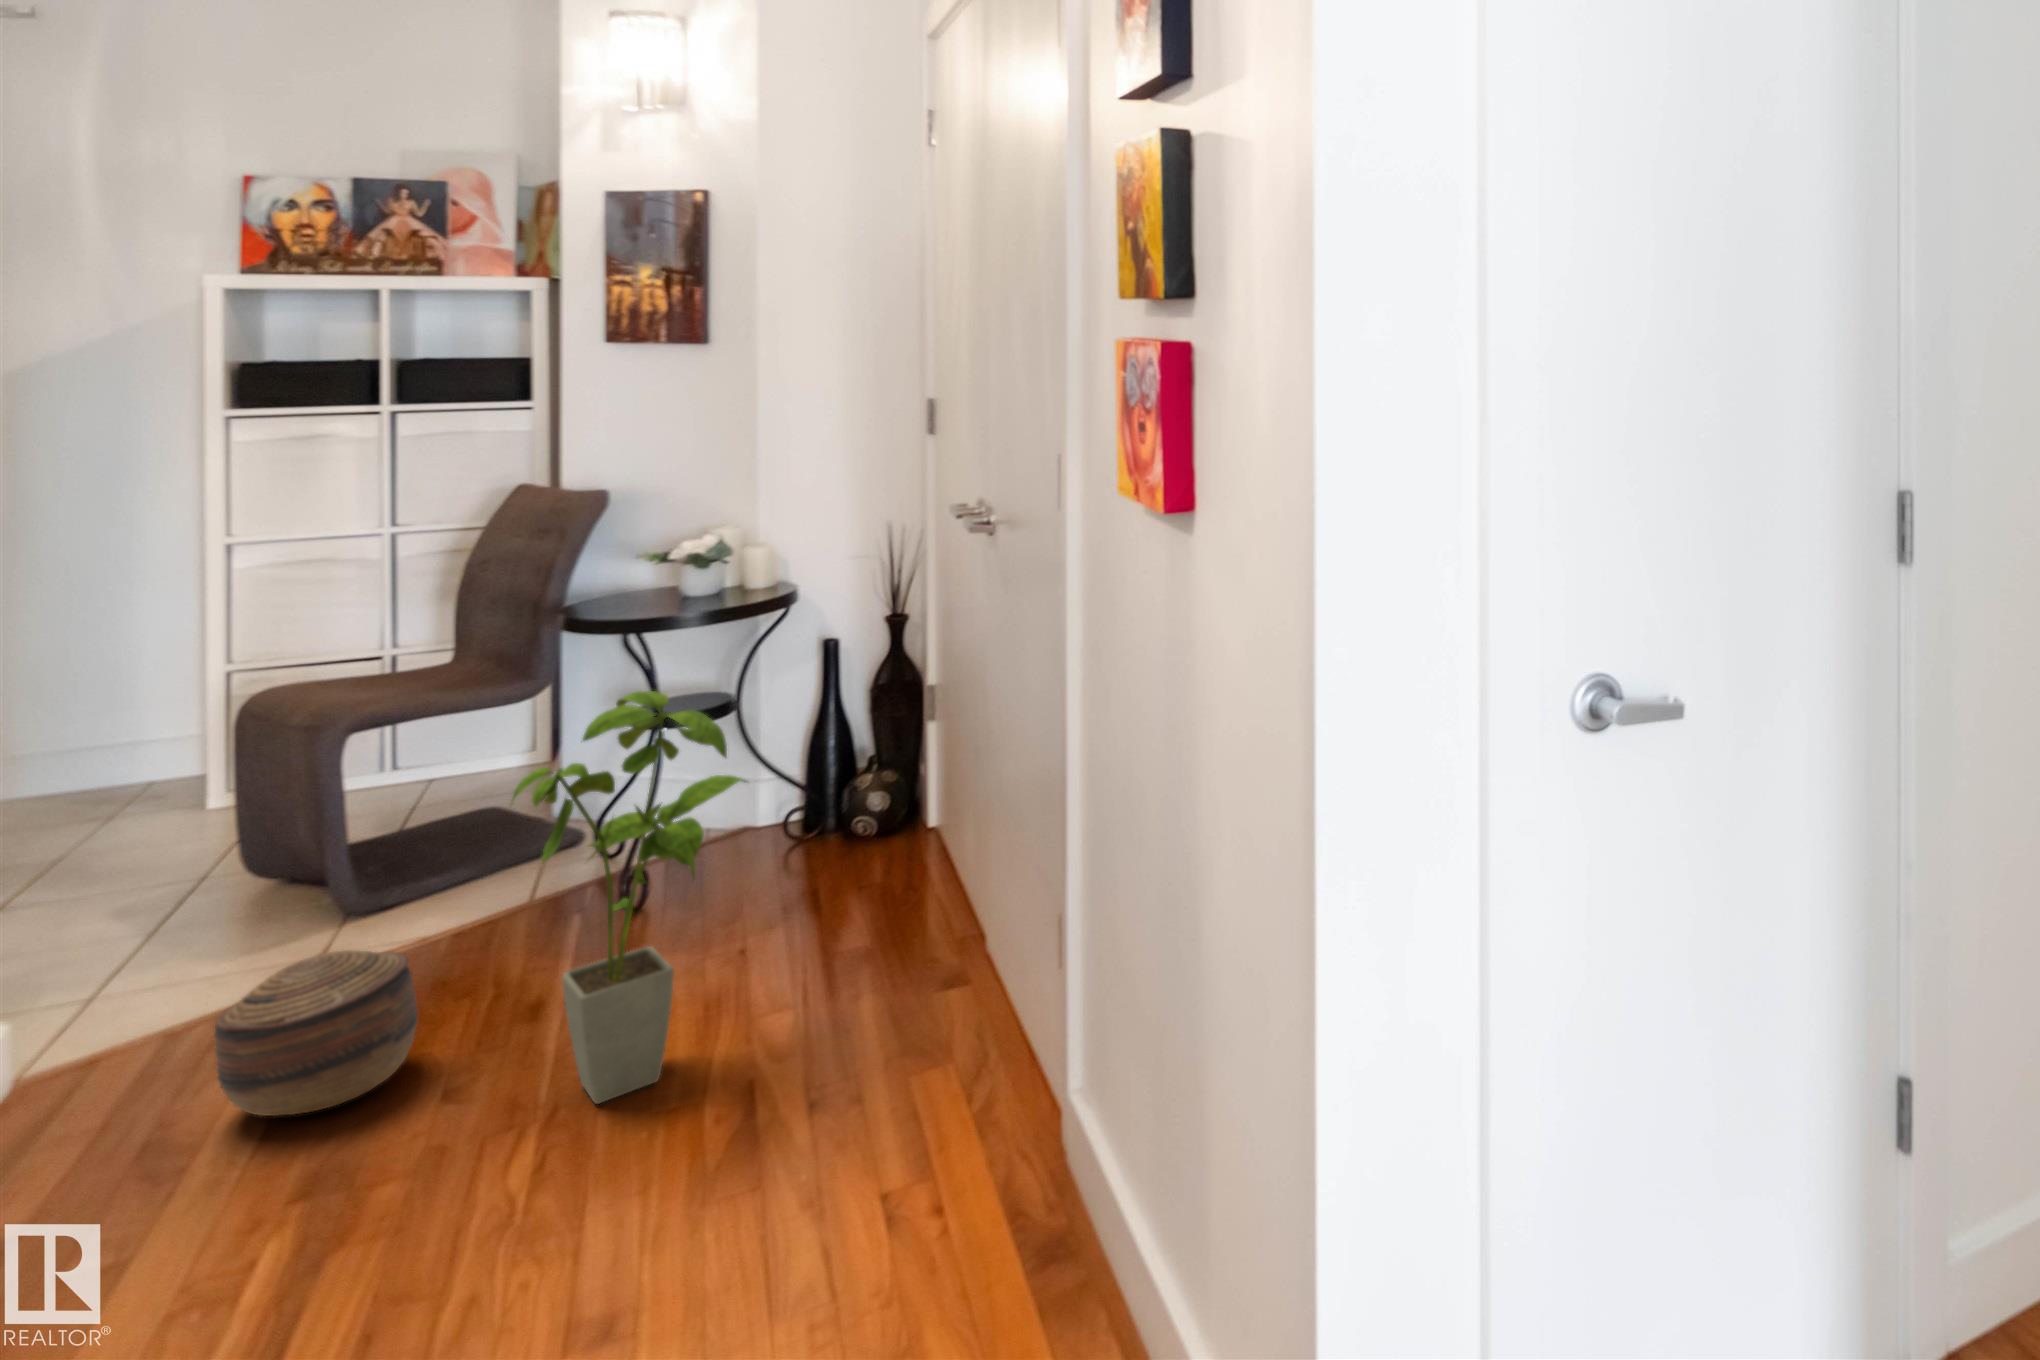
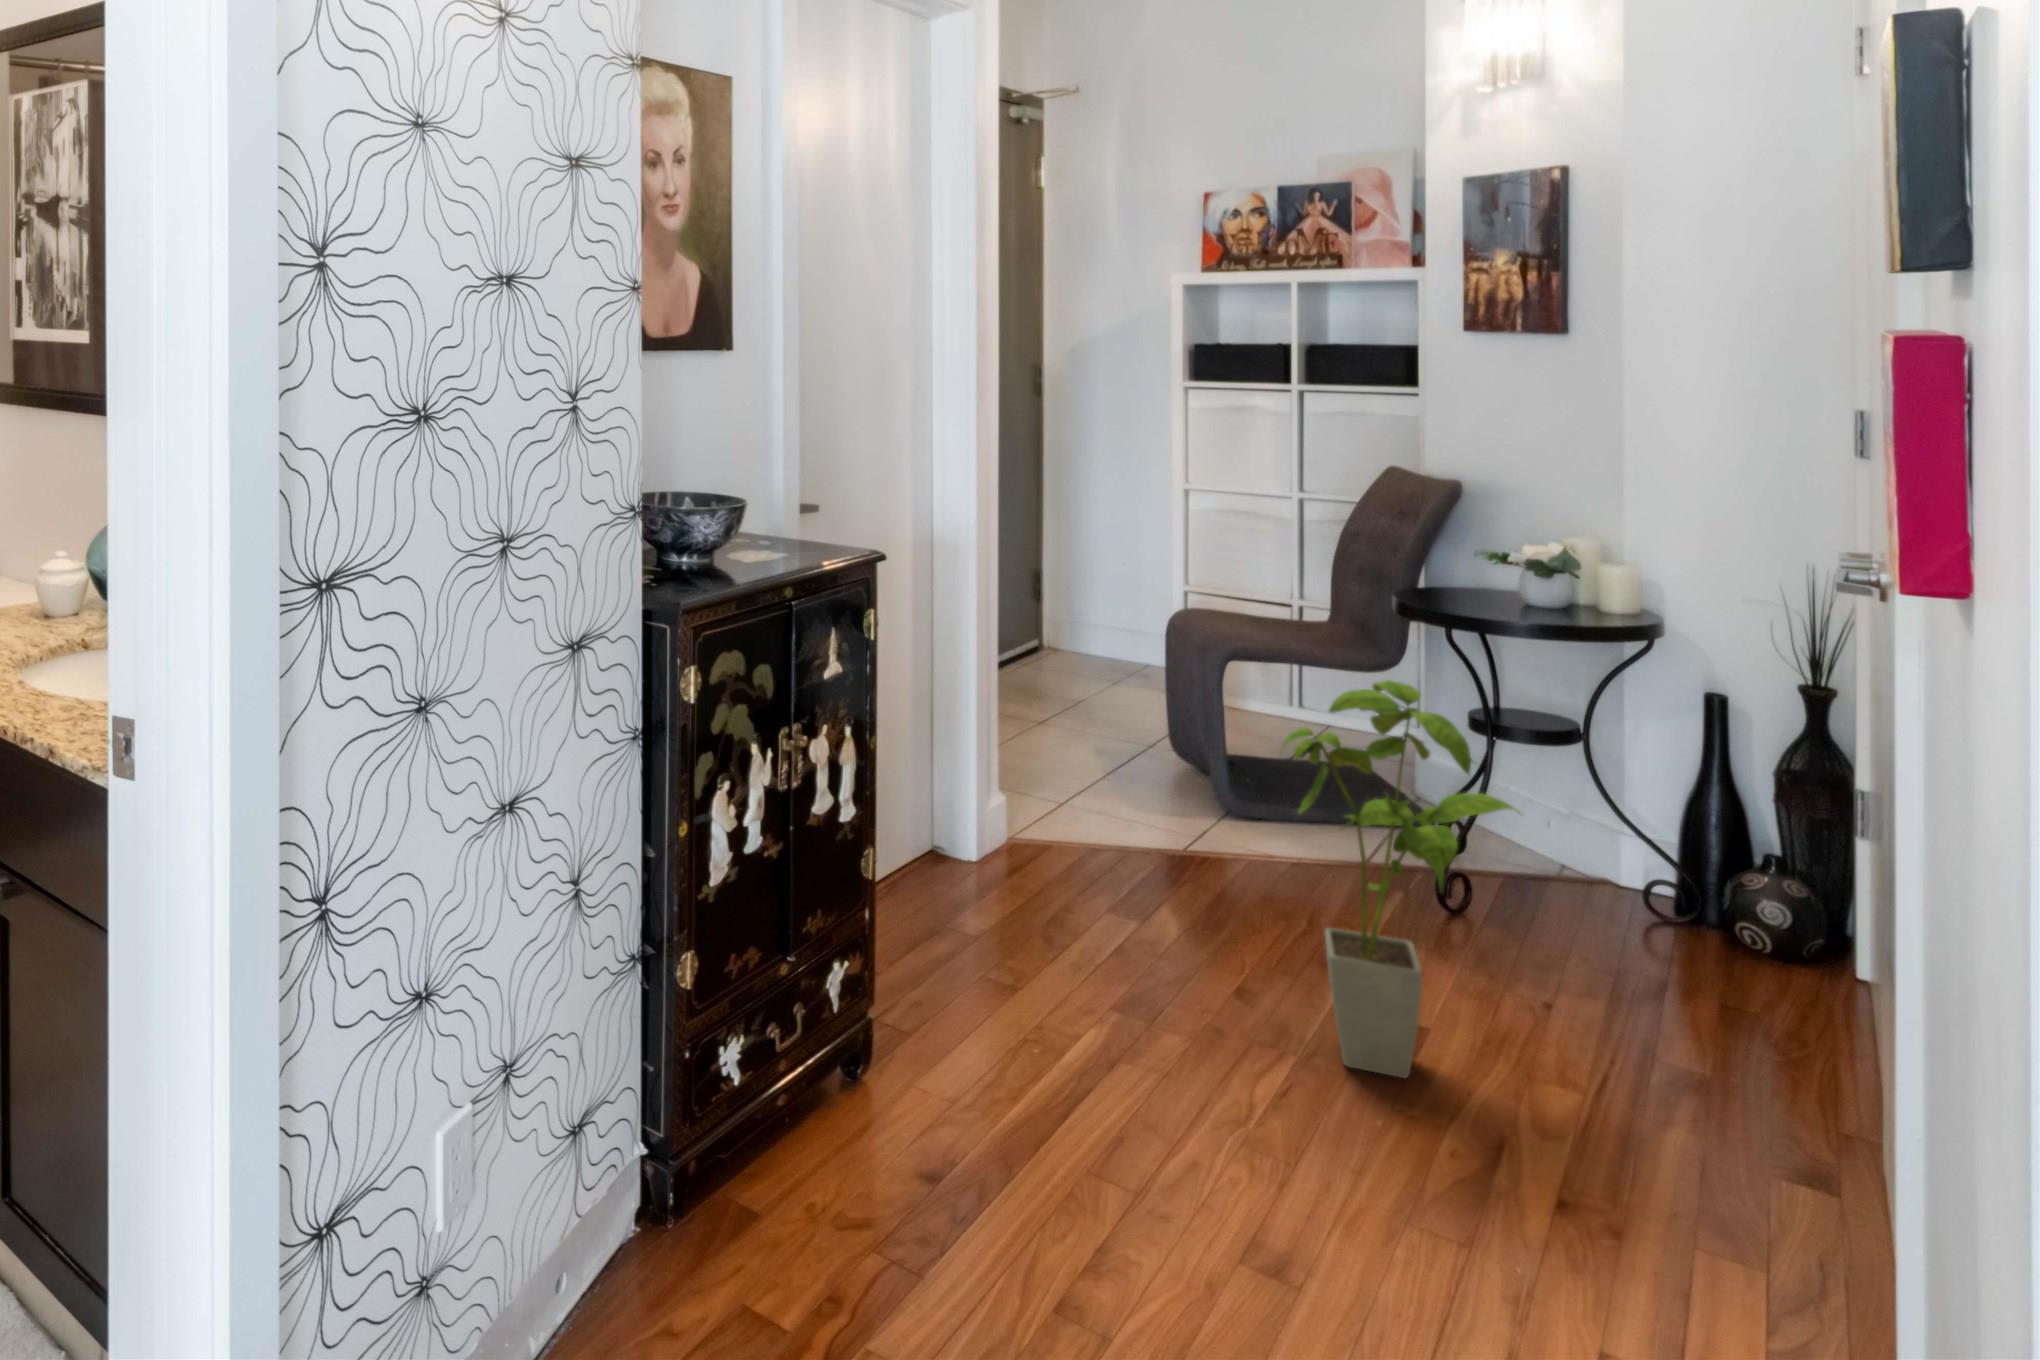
basket: present [214,950,418,1116] -> none [1093,826,1228,954]

